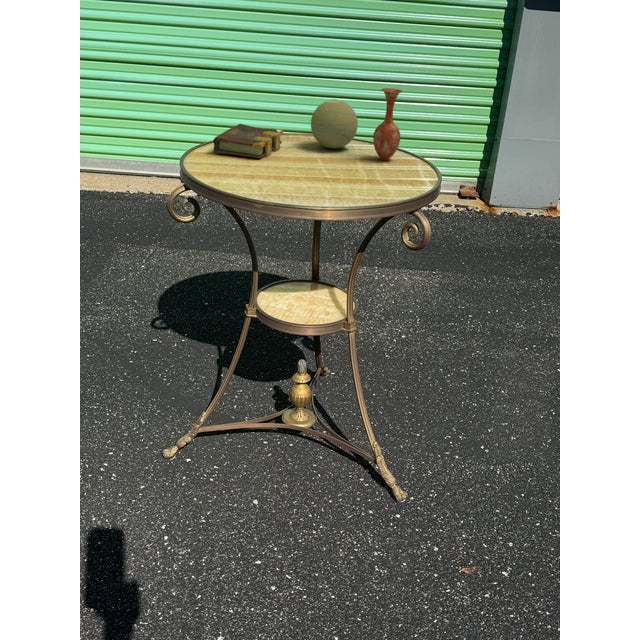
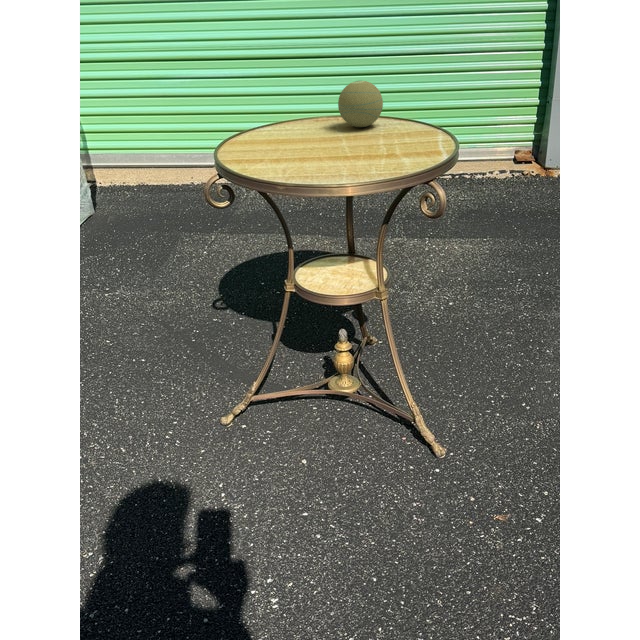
vase: present [373,88,402,160] -> none [397,64,422,134]
book: present [213,124,283,158] -> none [246,112,313,143]

